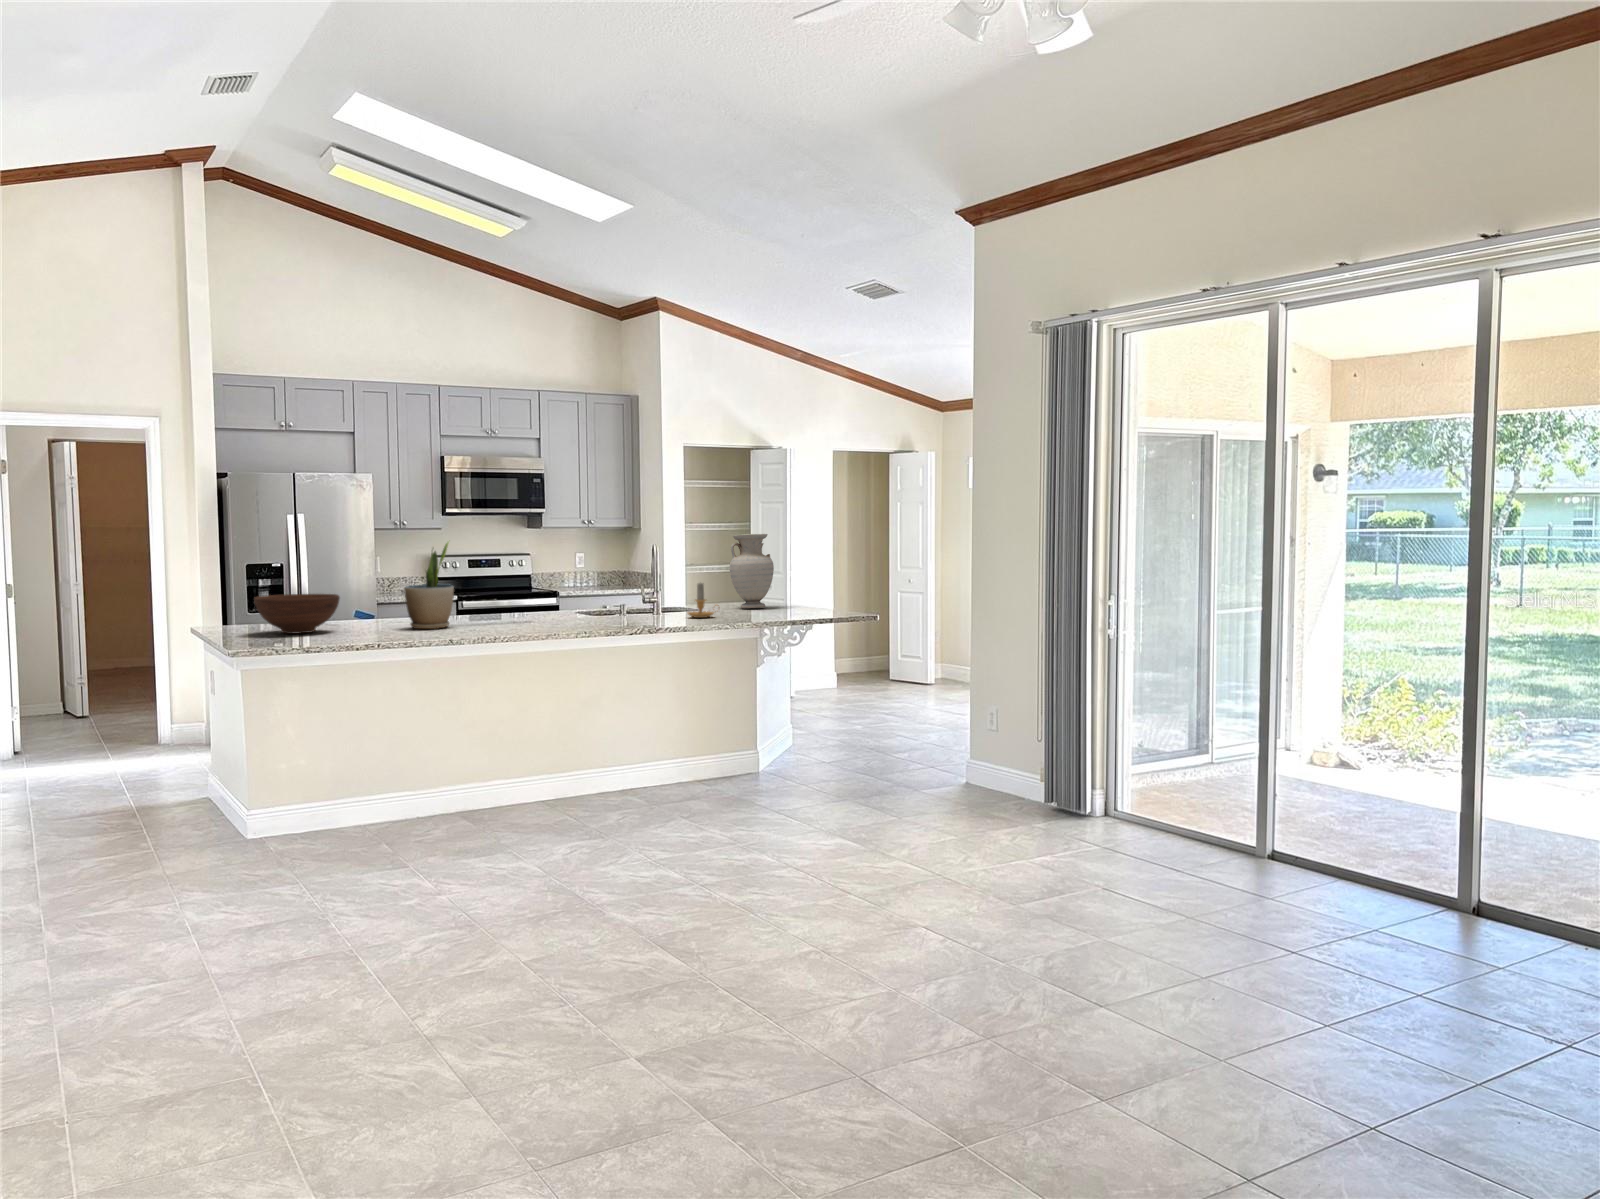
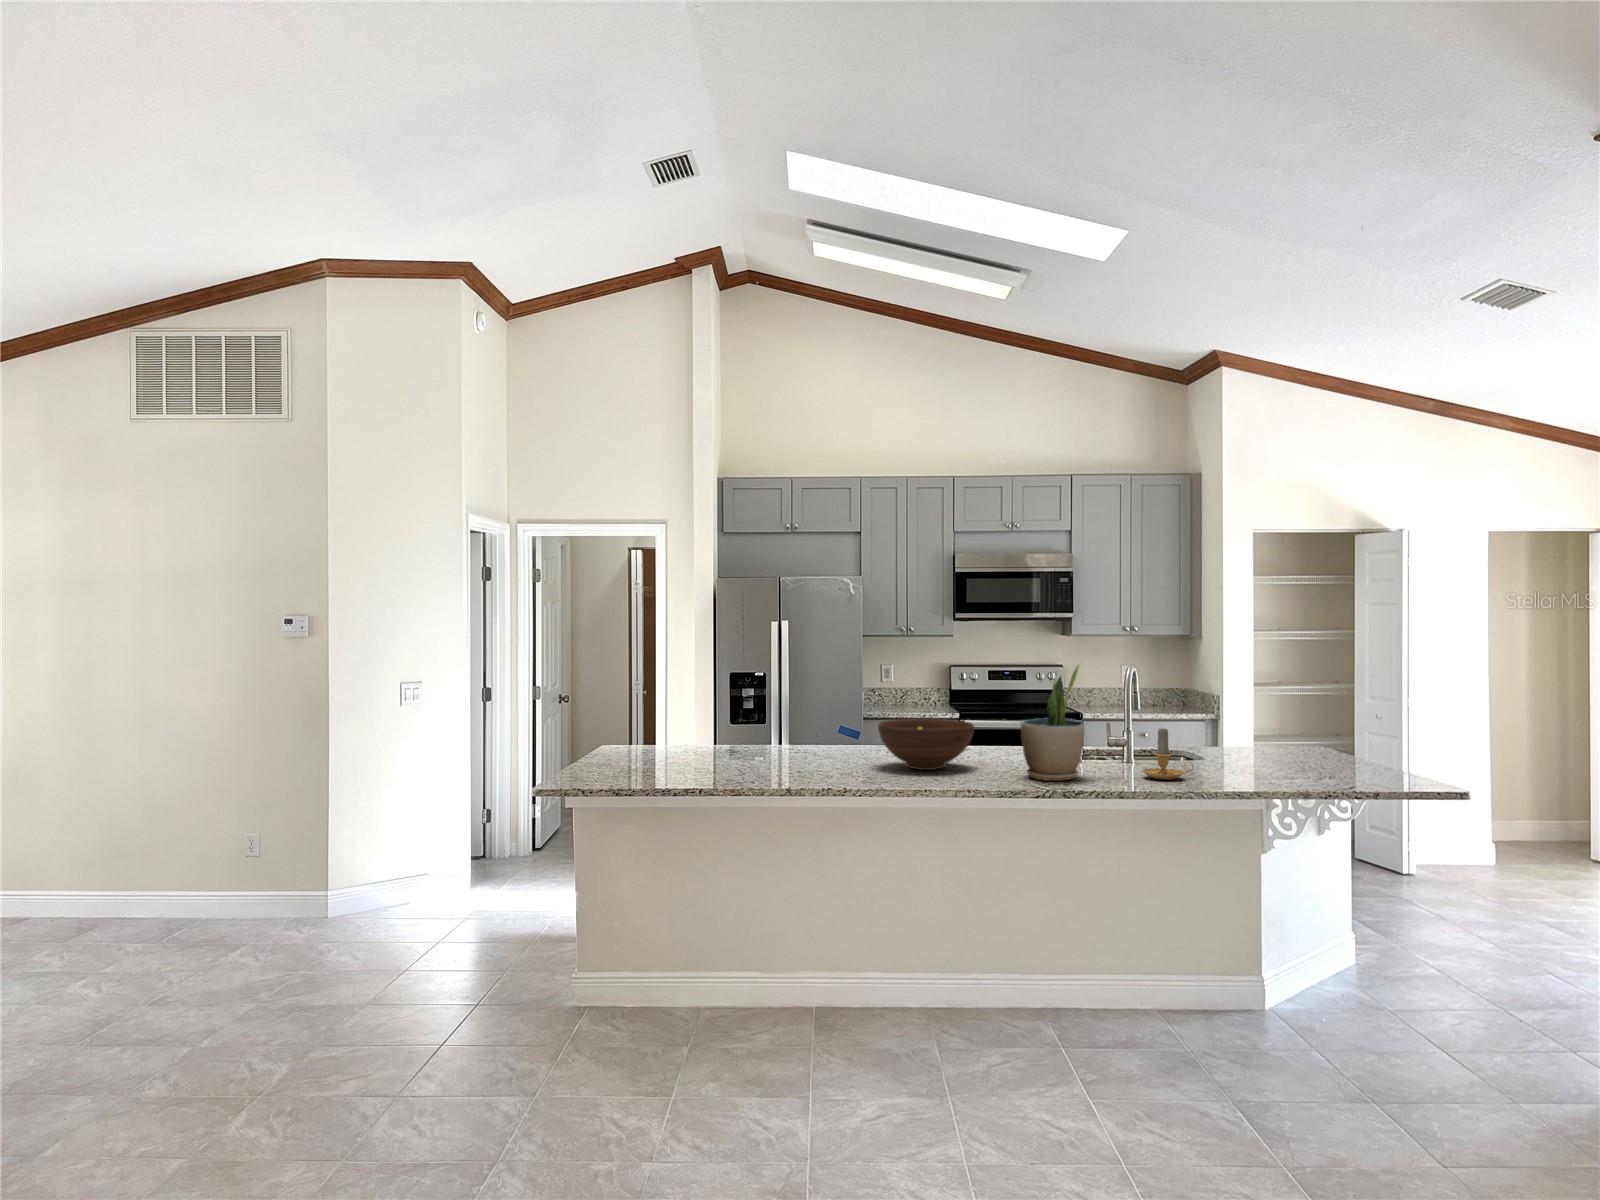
vase: present [730,534,774,608] -> none [1237,658,1306,766]
potted plant: present [404,542,454,629] -> present [1020,664,1085,781]
fruit bowl: present [254,594,340,634] -> present [878,719,974,770]

